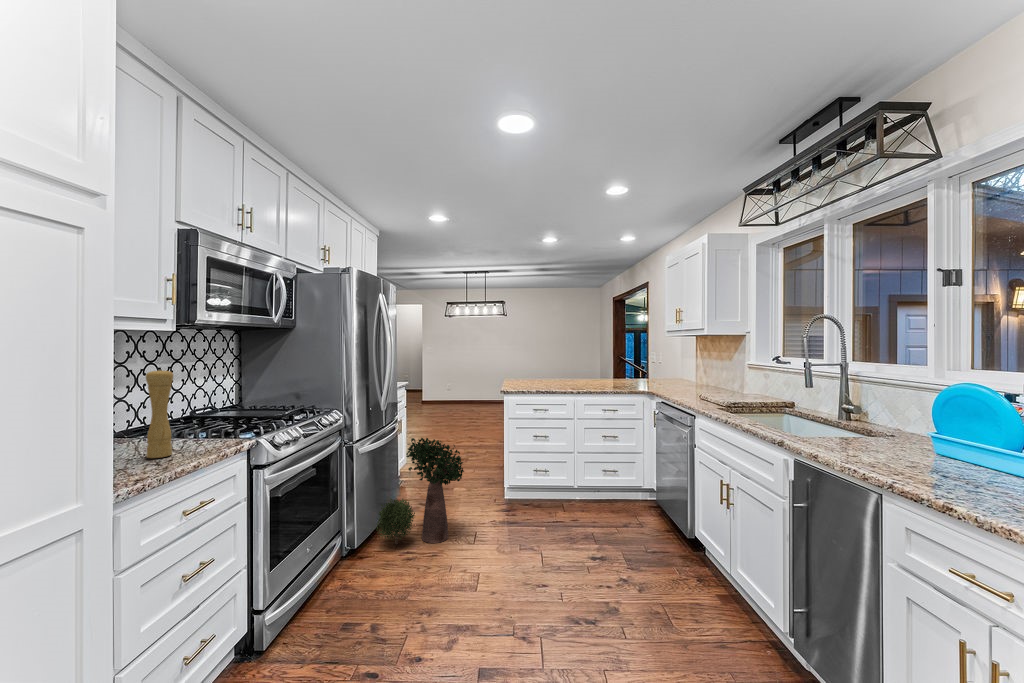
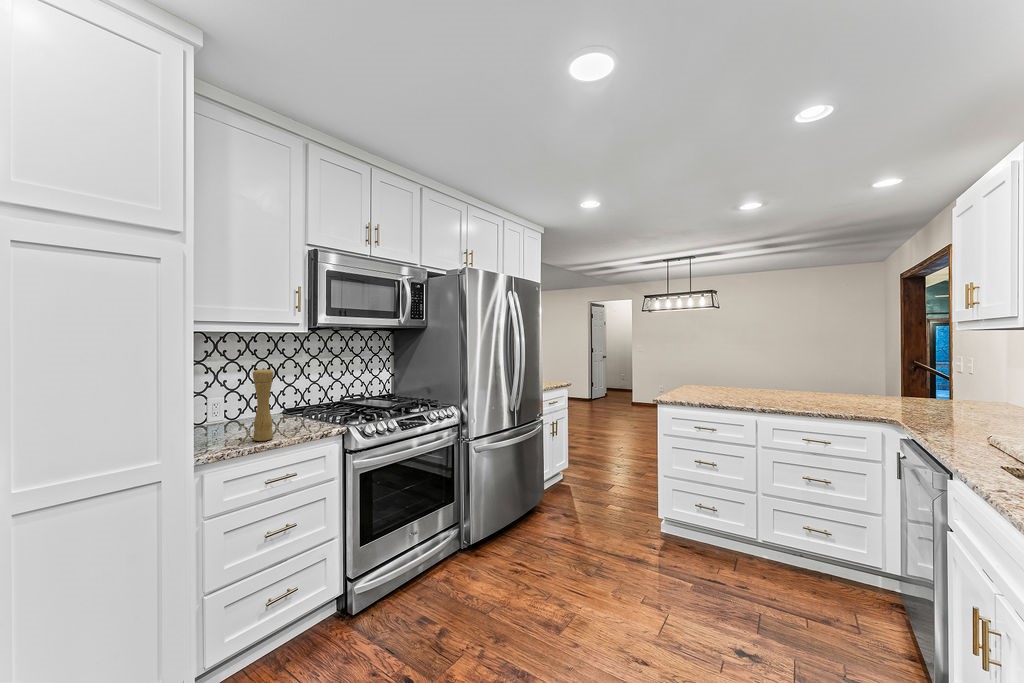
potted plant: present [377,438,464,544] -> none [495,442,588,557]

